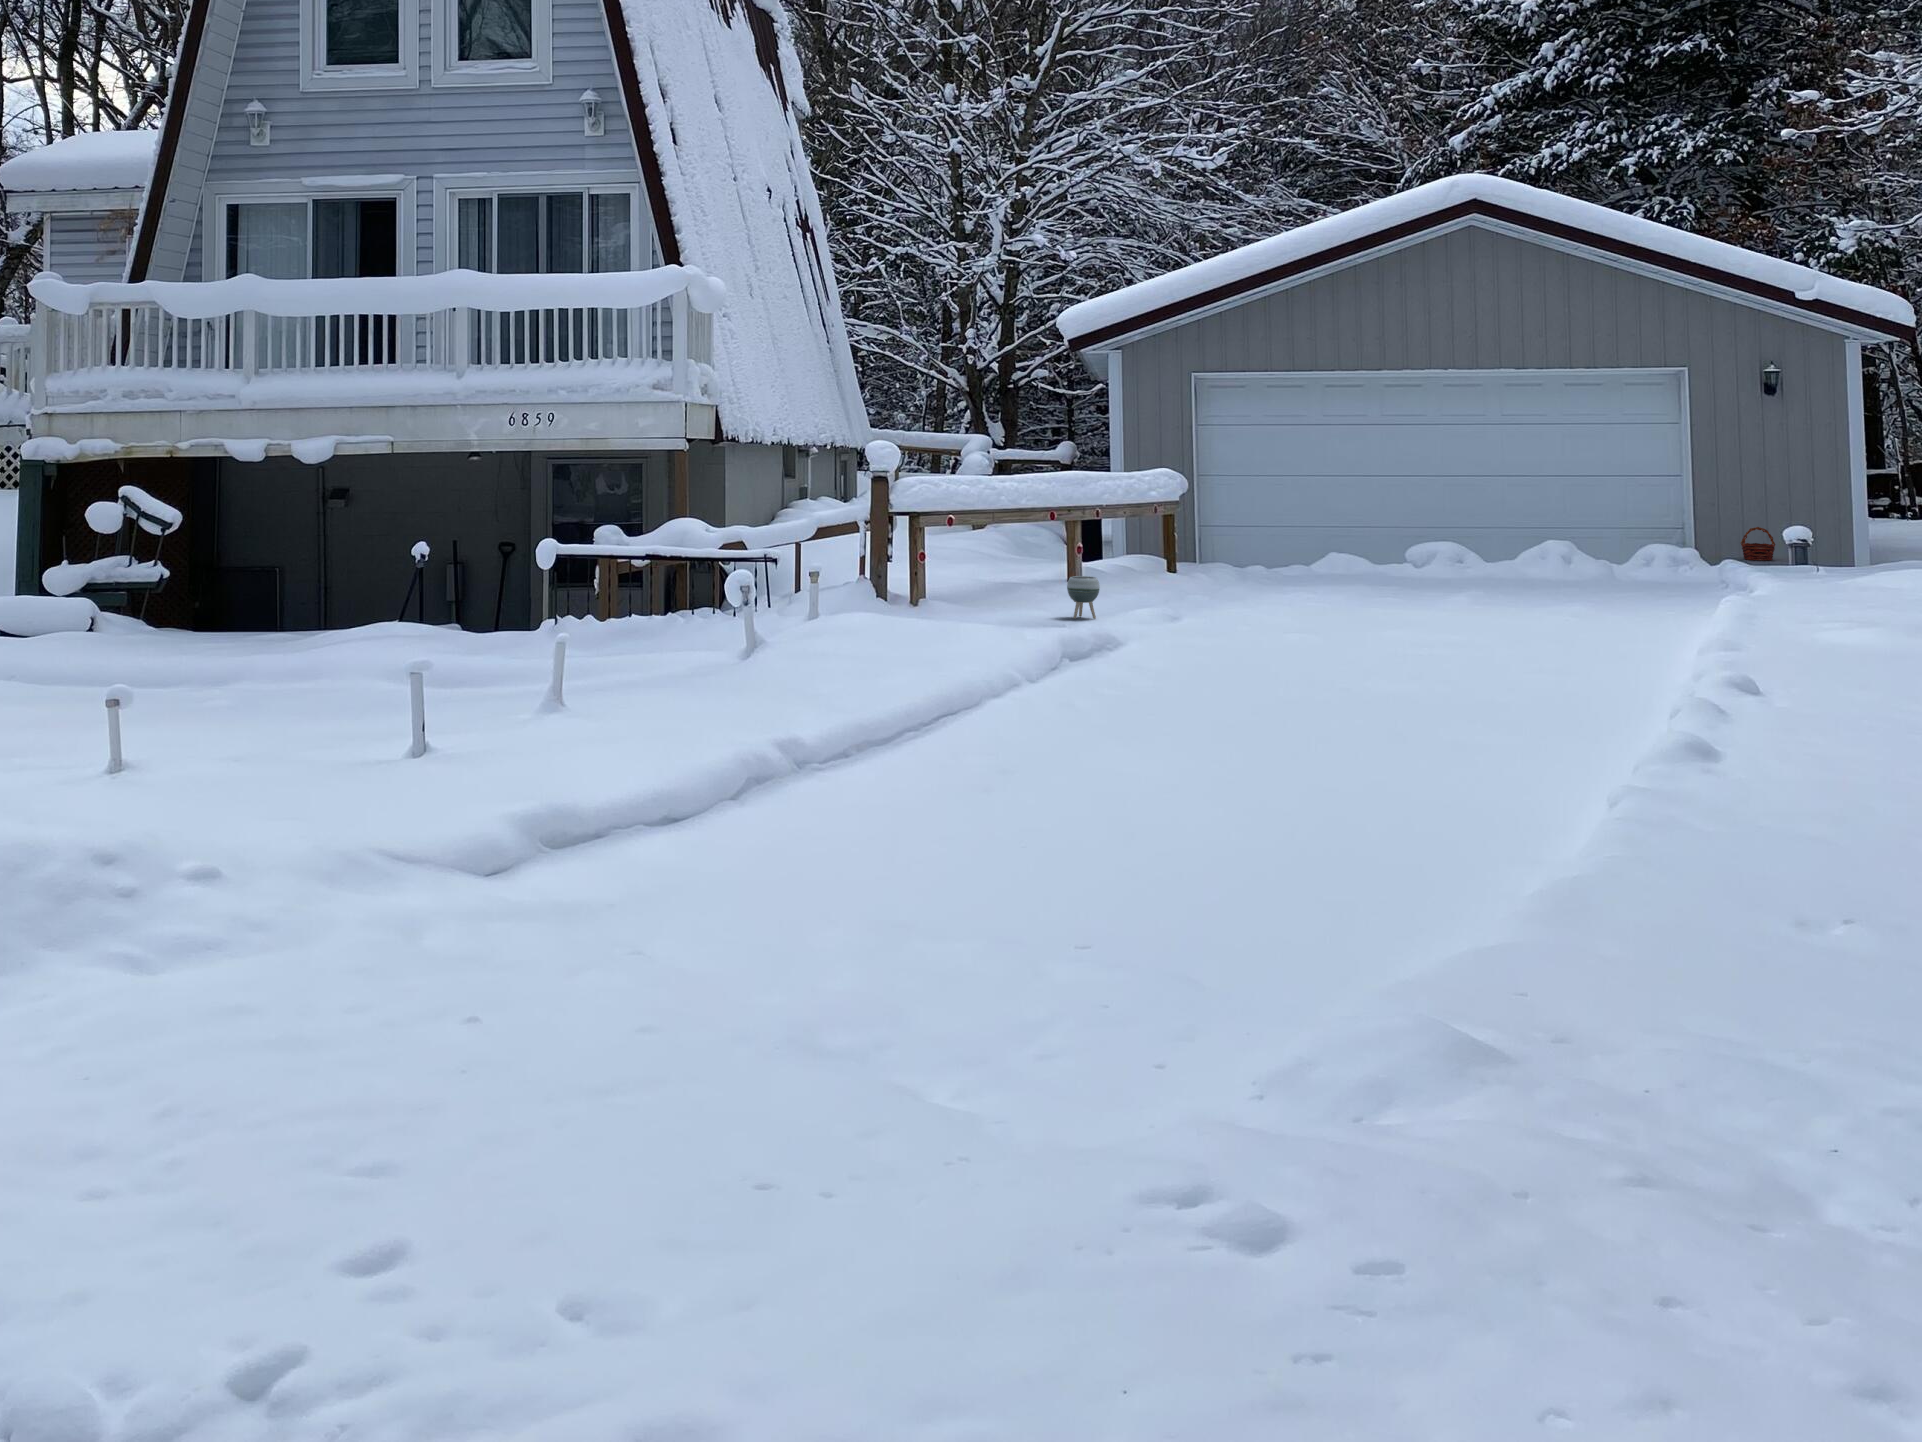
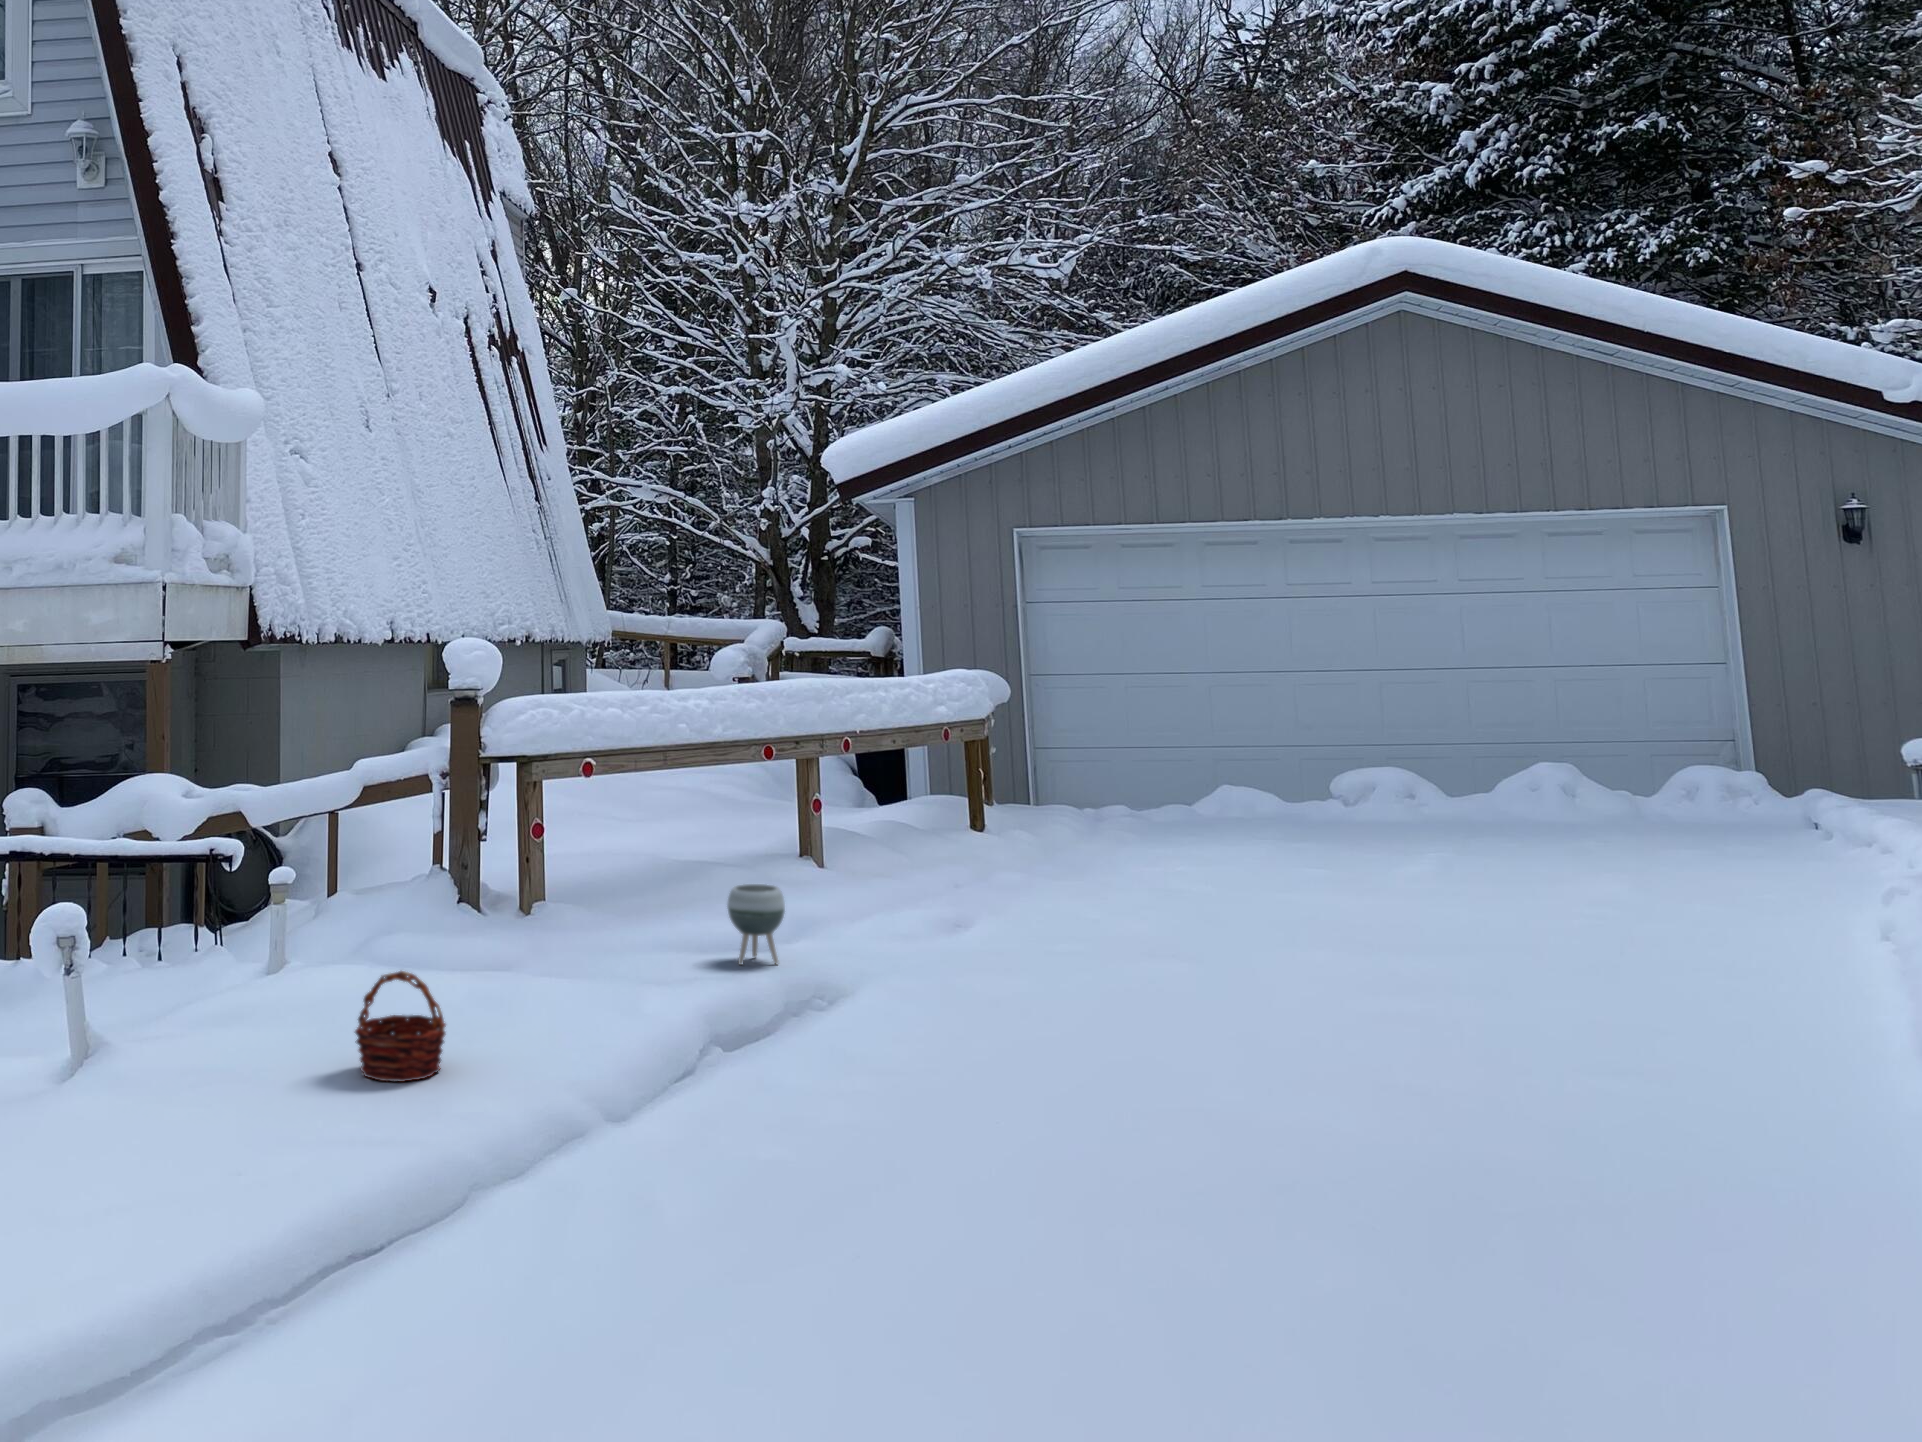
basket: present [1741,527,1775,561] -> present [355,971,446,1082]

